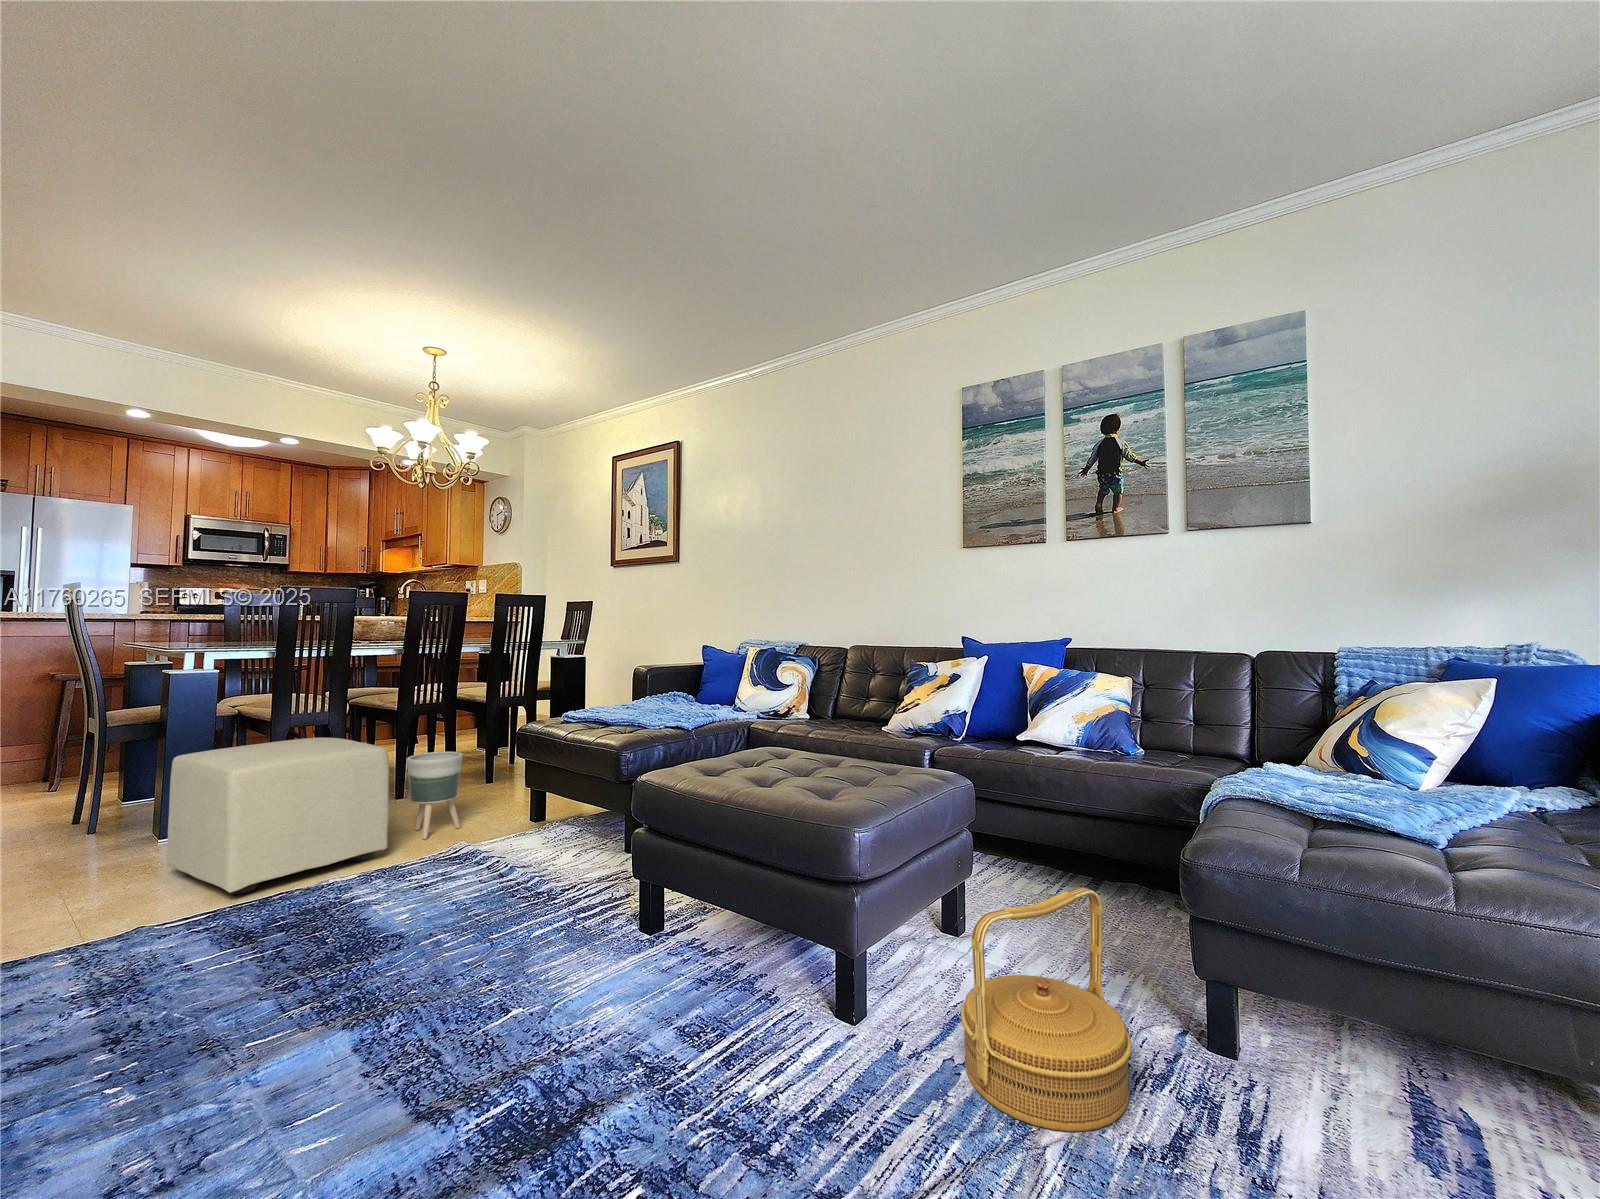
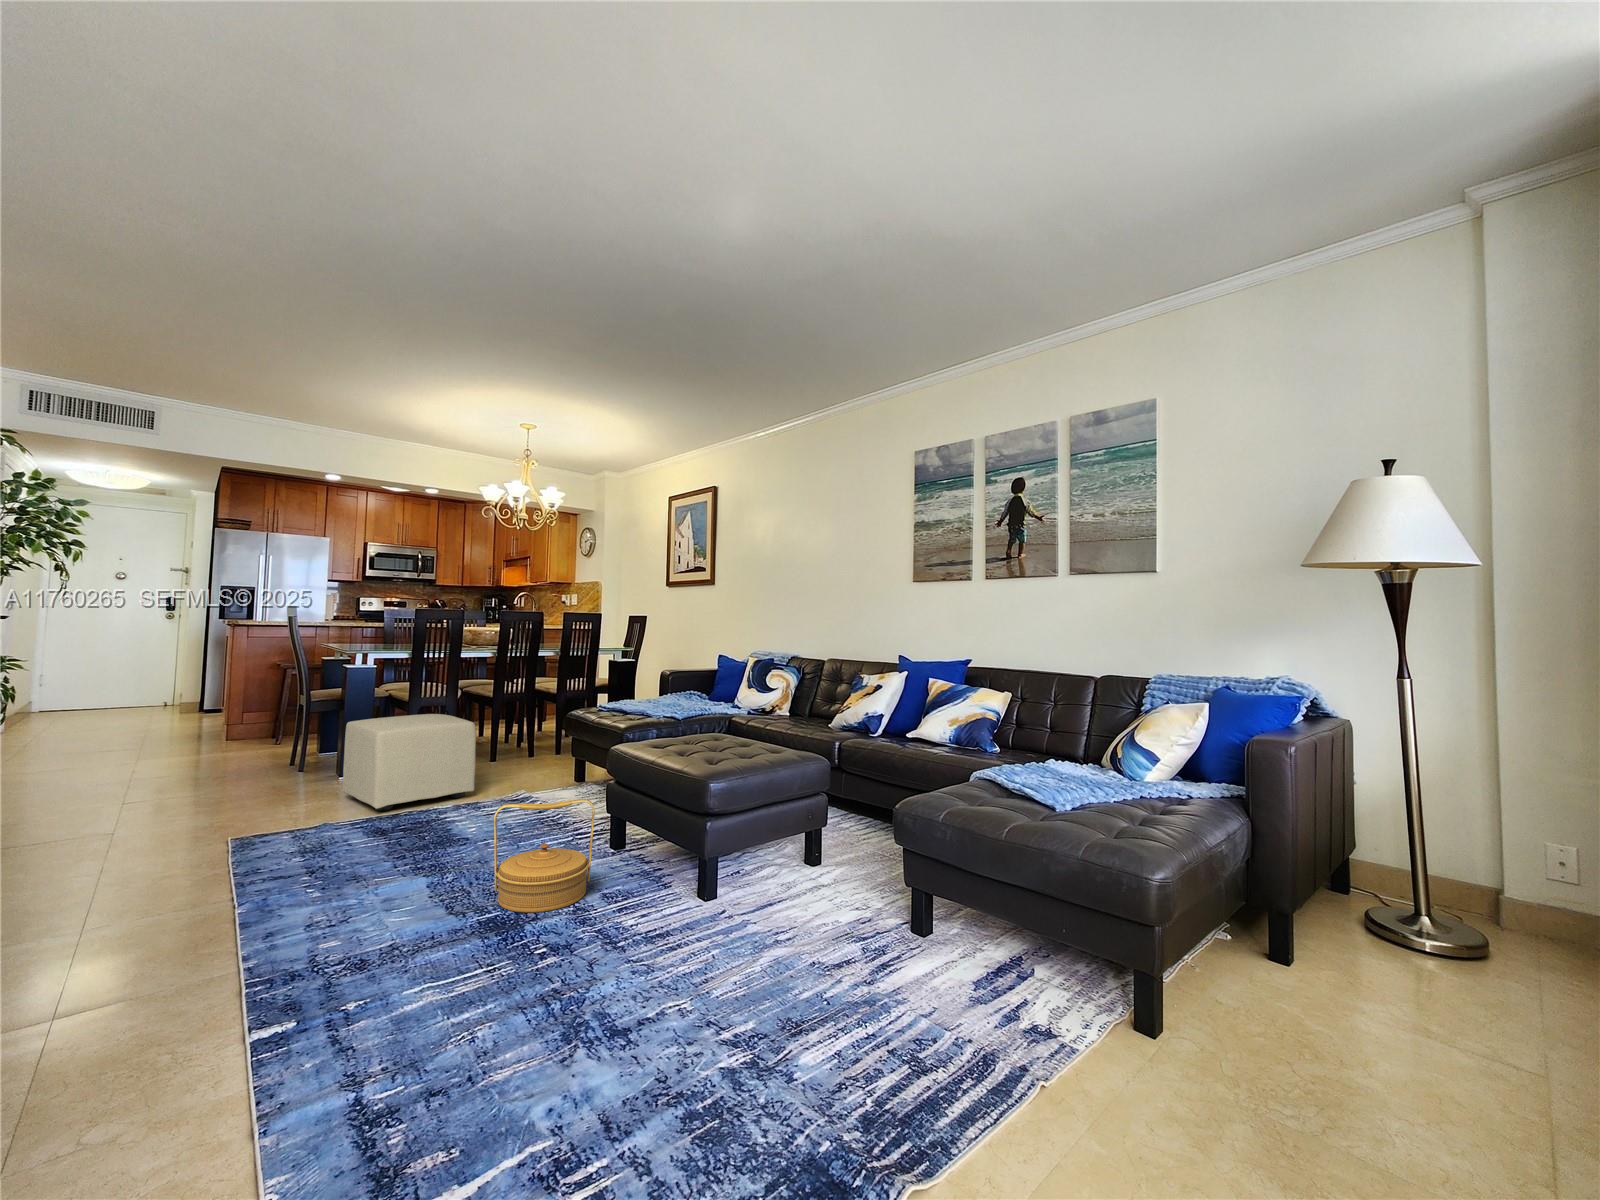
planter: present [407,752,463,839] -> none [491,728,529,788]
basket: present [961,887,1132,1132] -> present [494,799,595,913]

